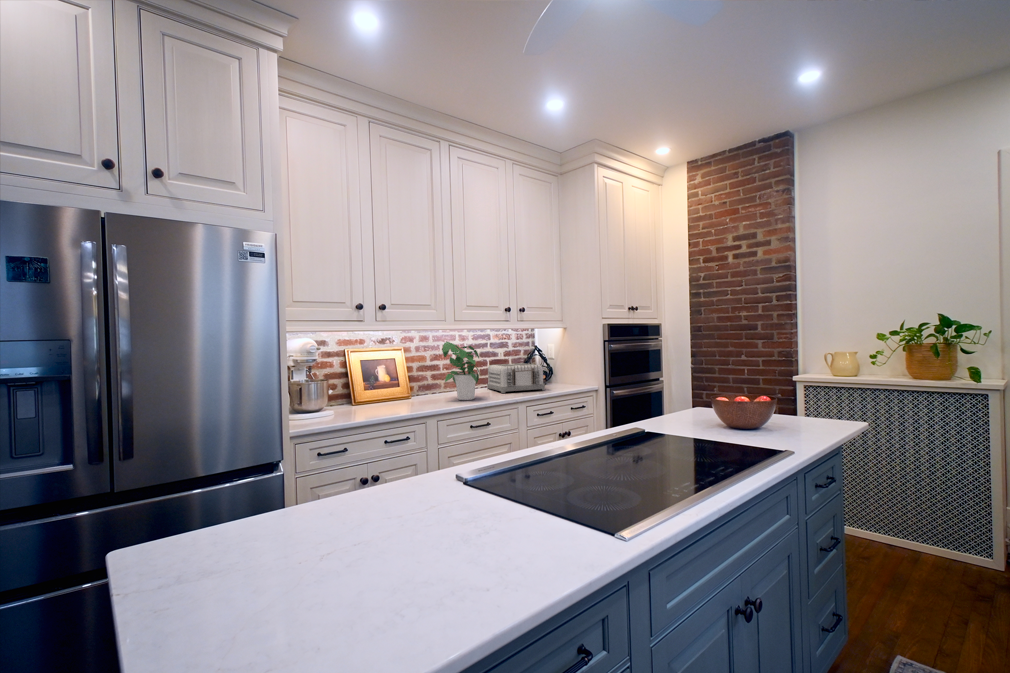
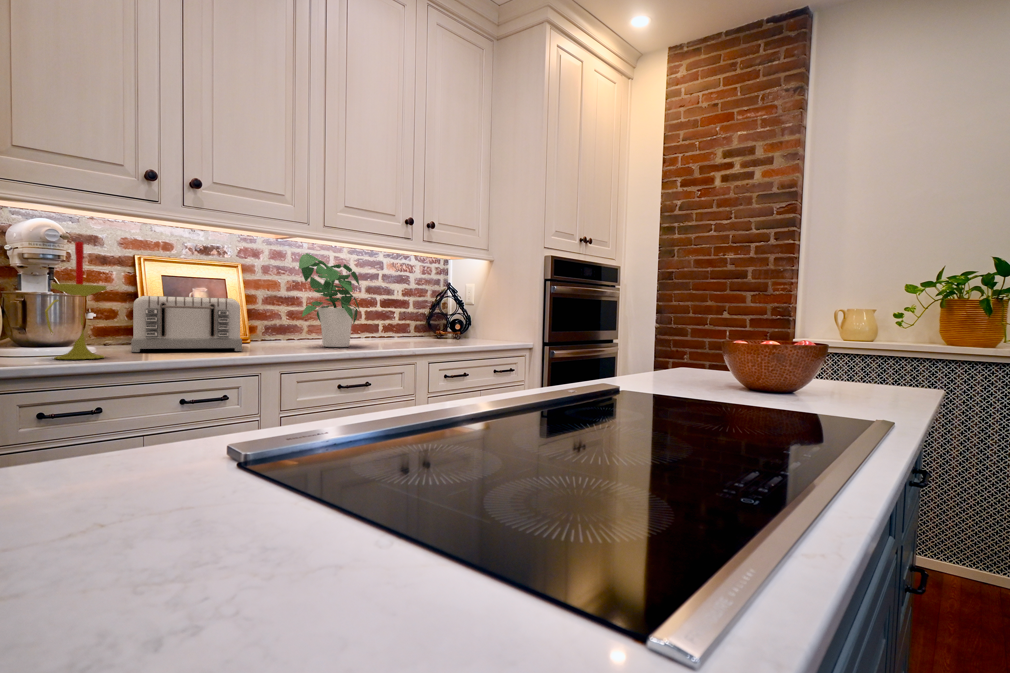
candle: none [317,352,345,422] -> present [45,242,107,359]
toaster: present [487,363,545,393] -> present [131,296,242,352]

